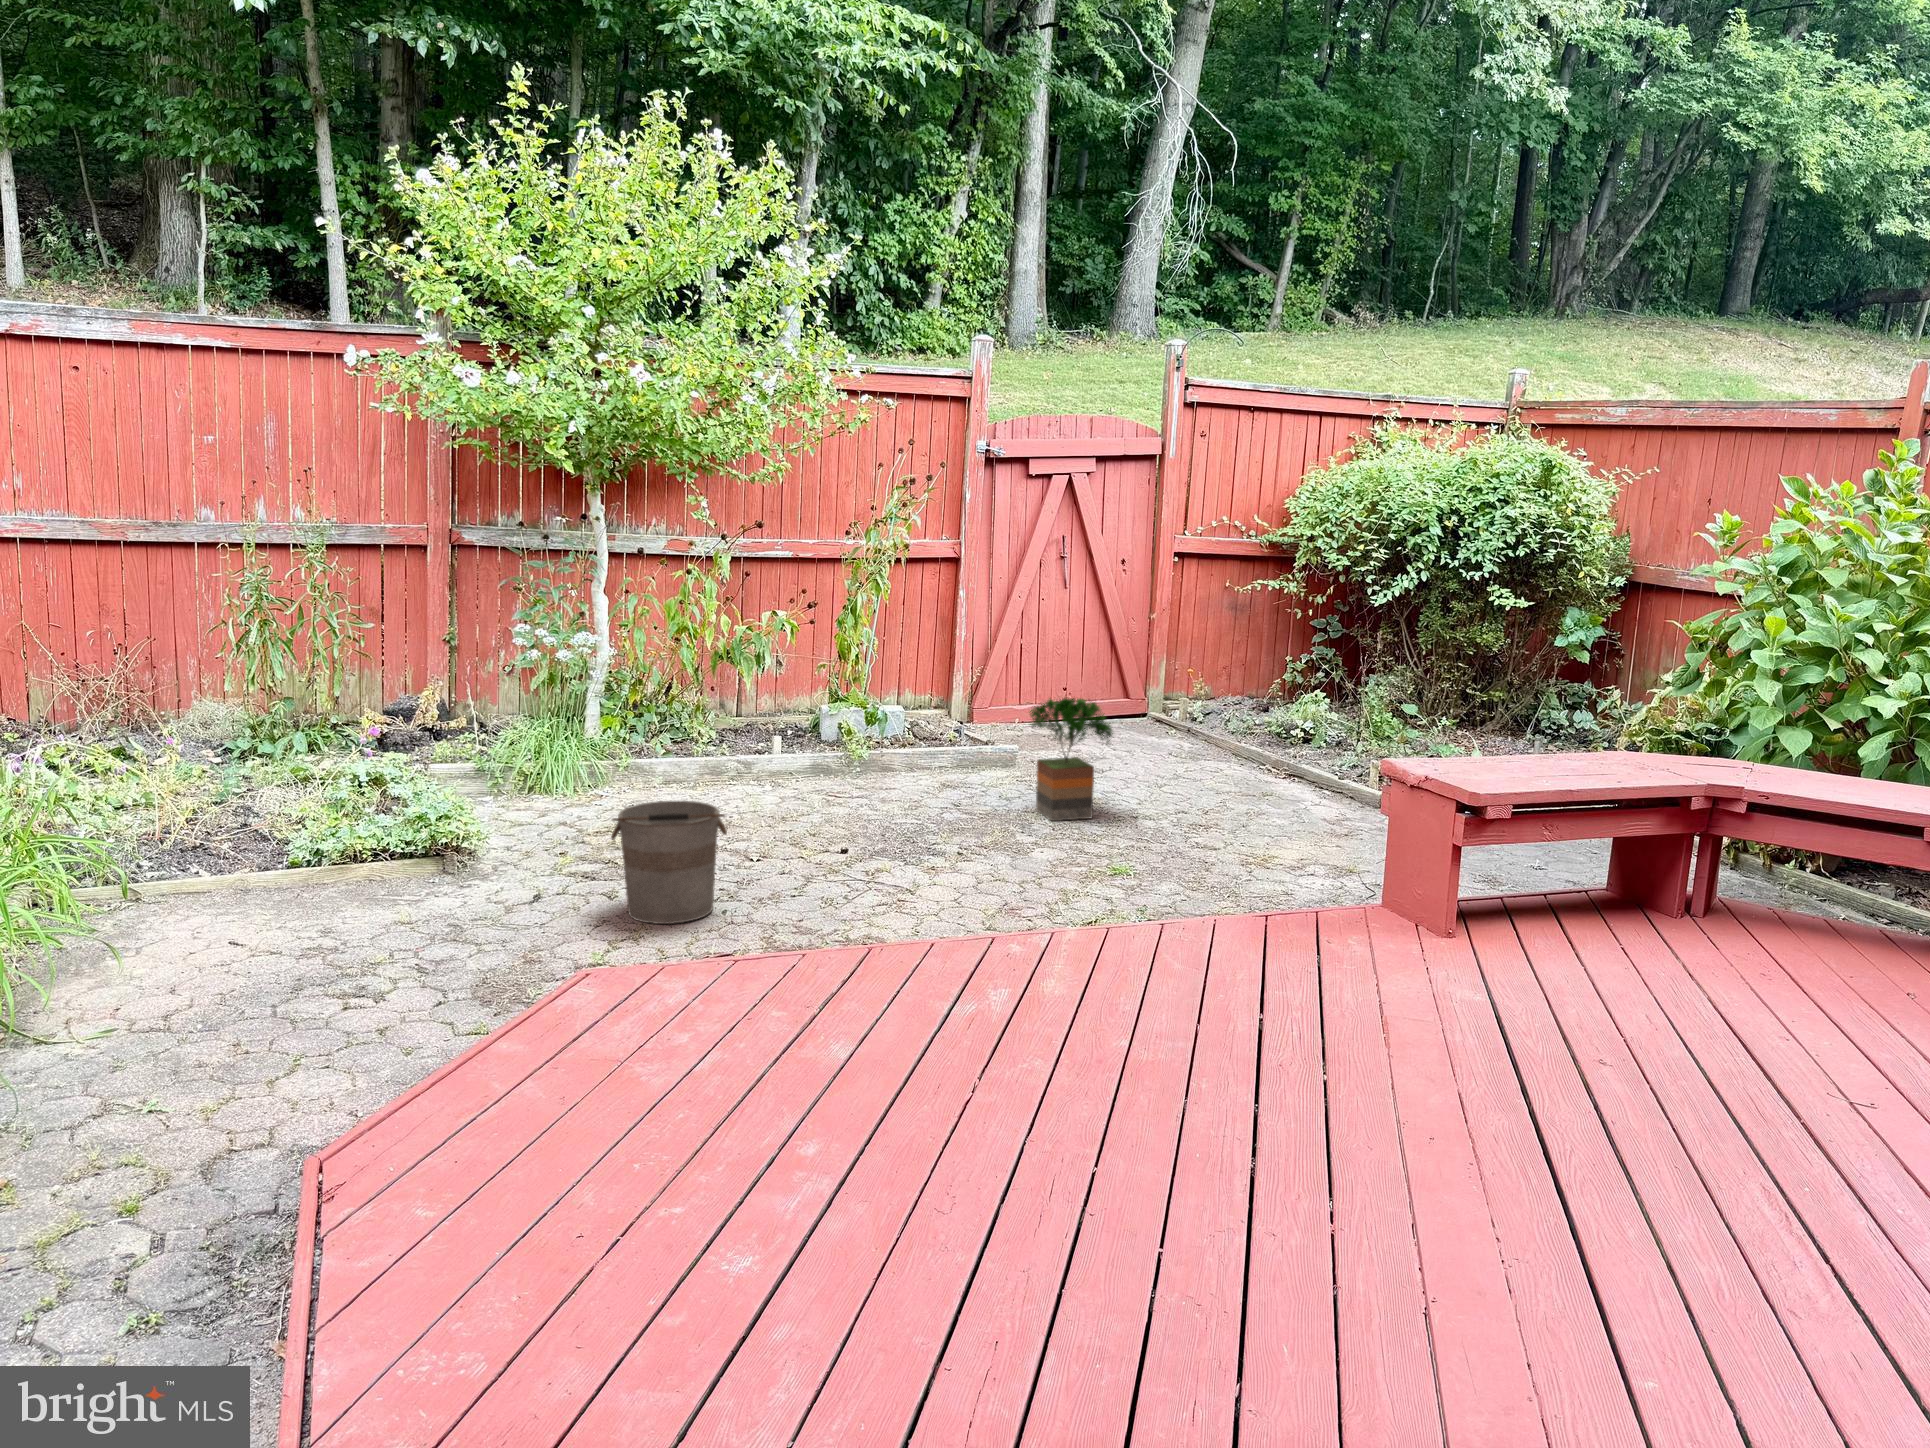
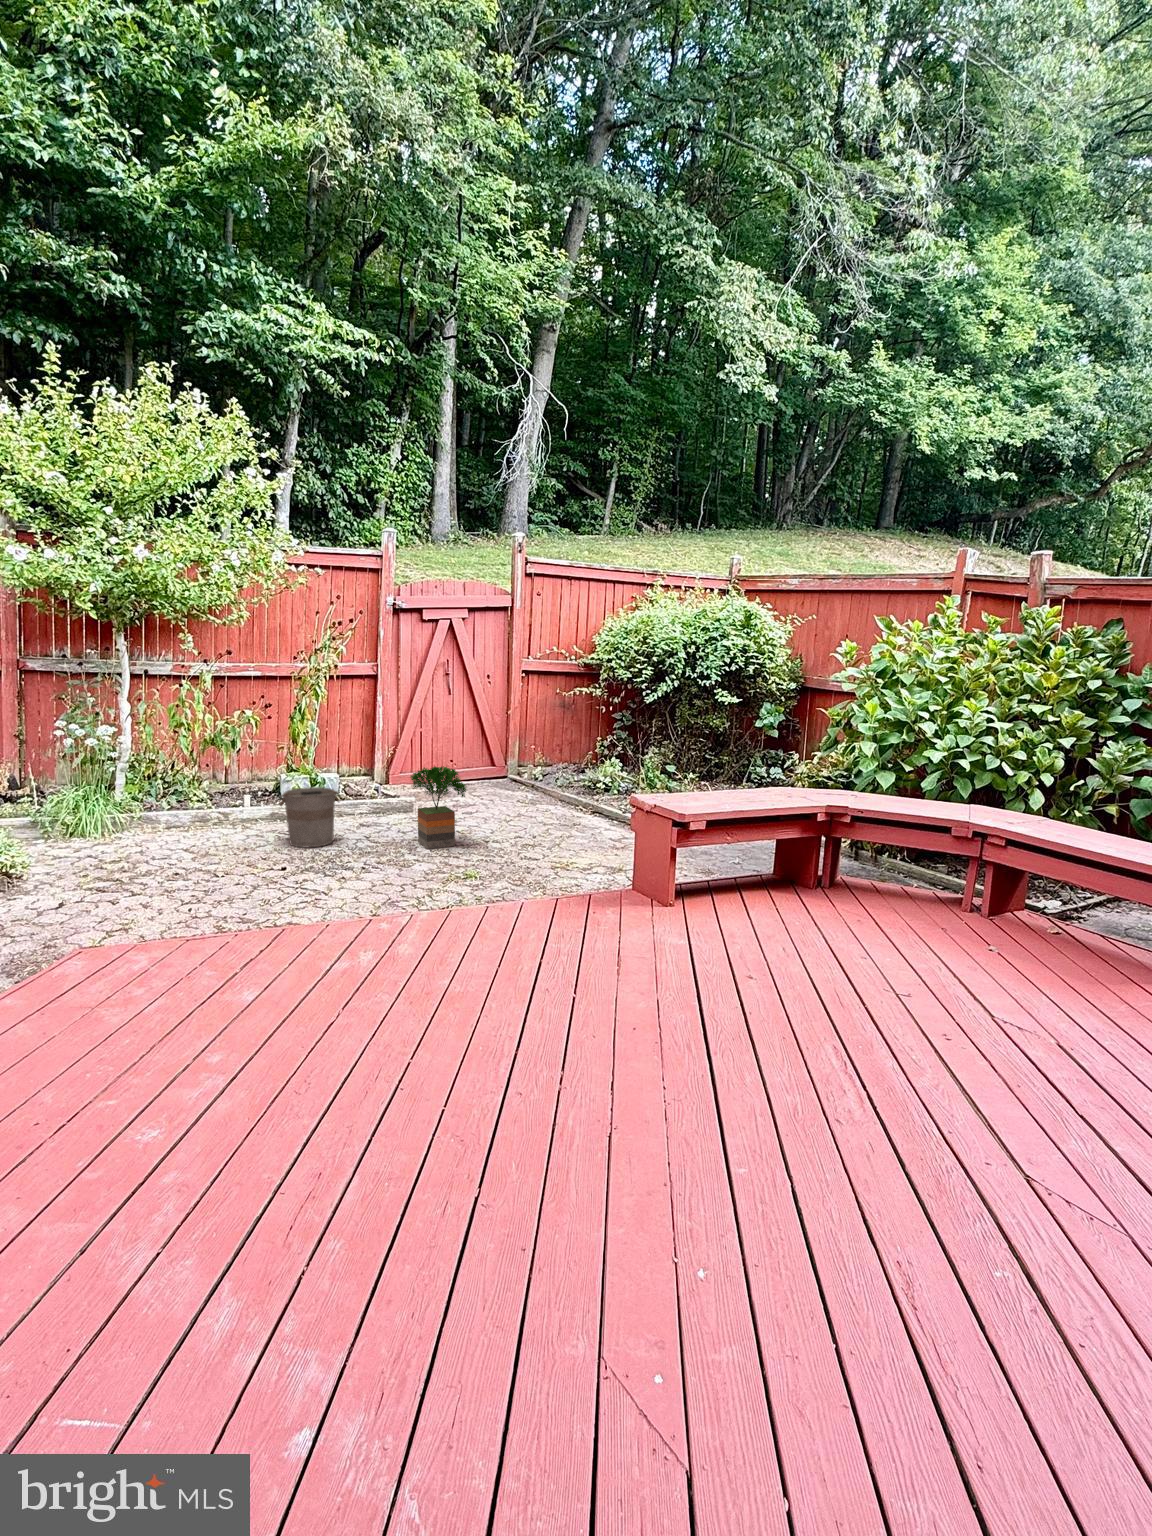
bucket: present [611,801,727,924] -> present [280,787,339,847]

